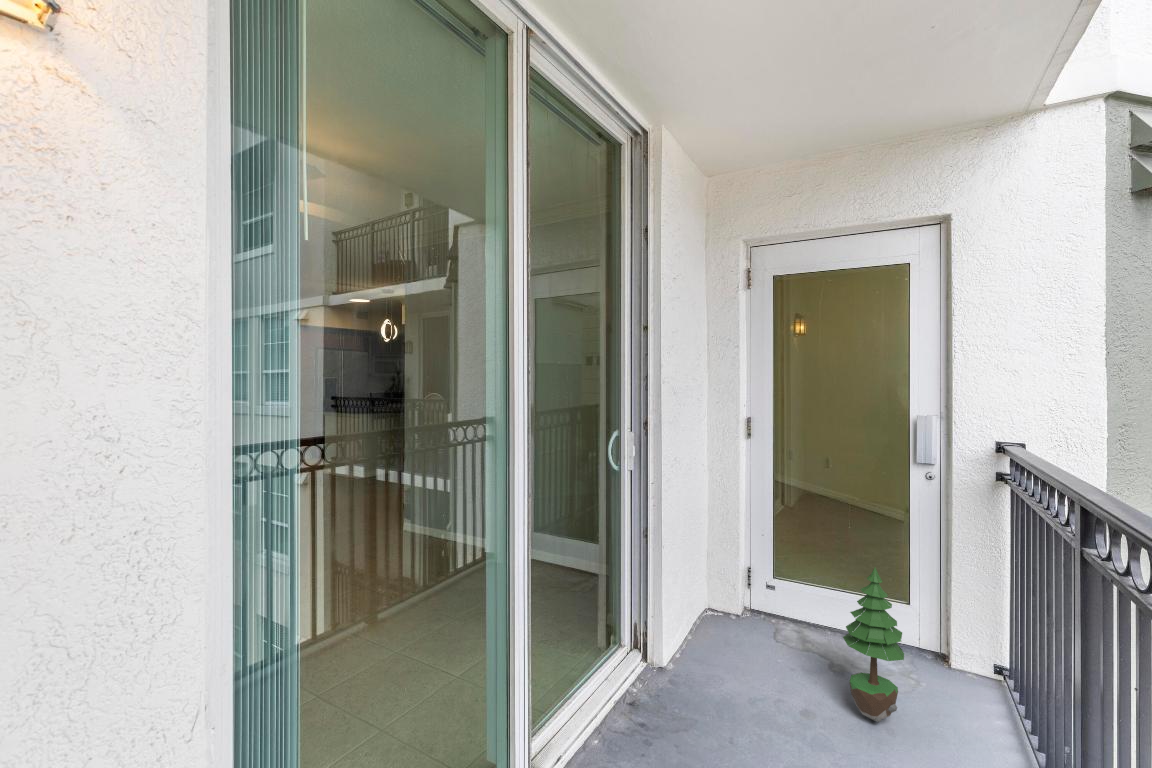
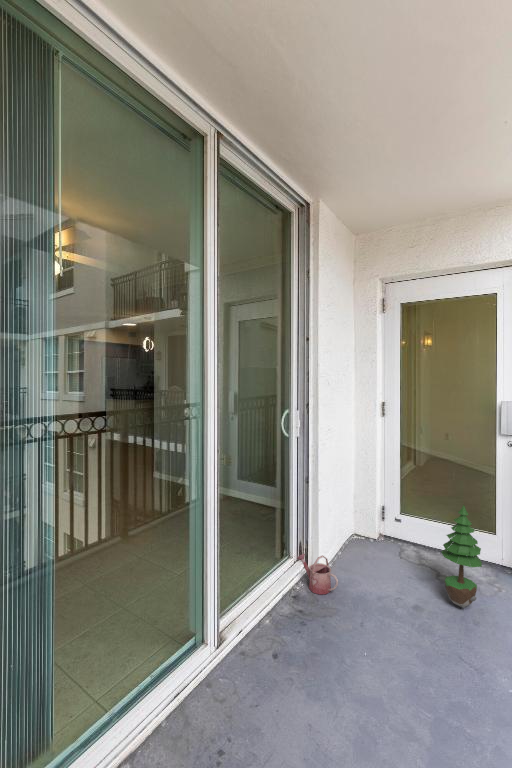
watering can: none [630,640,691,701] -> present [297,554,338,594]

